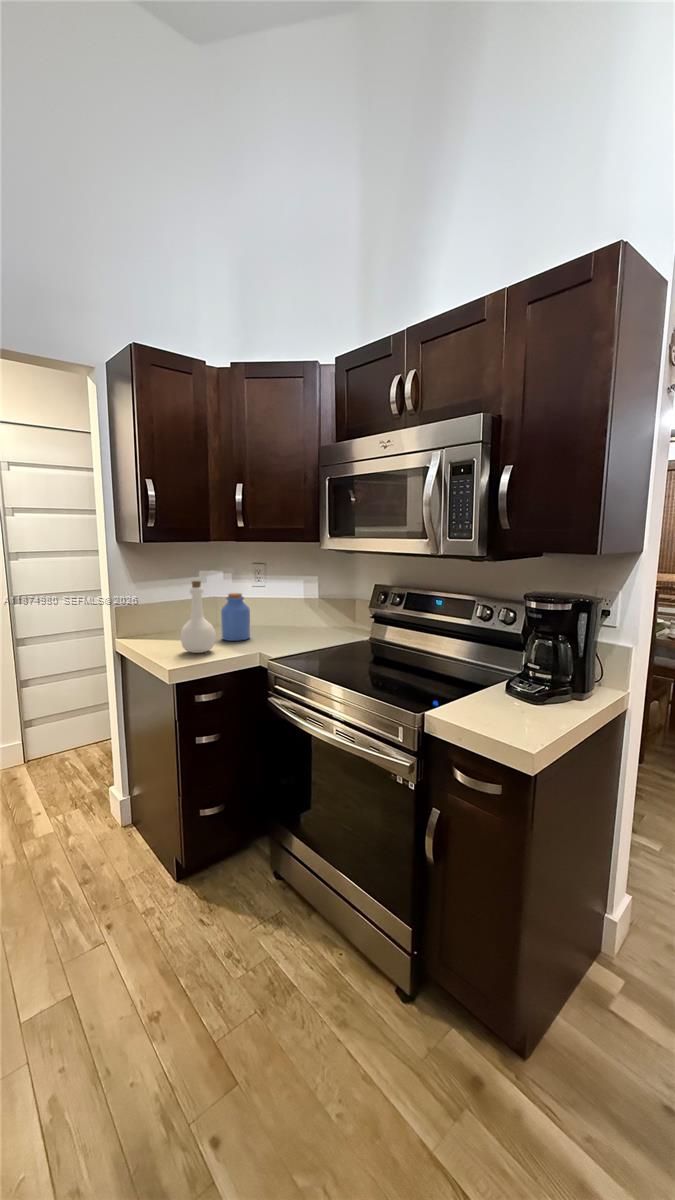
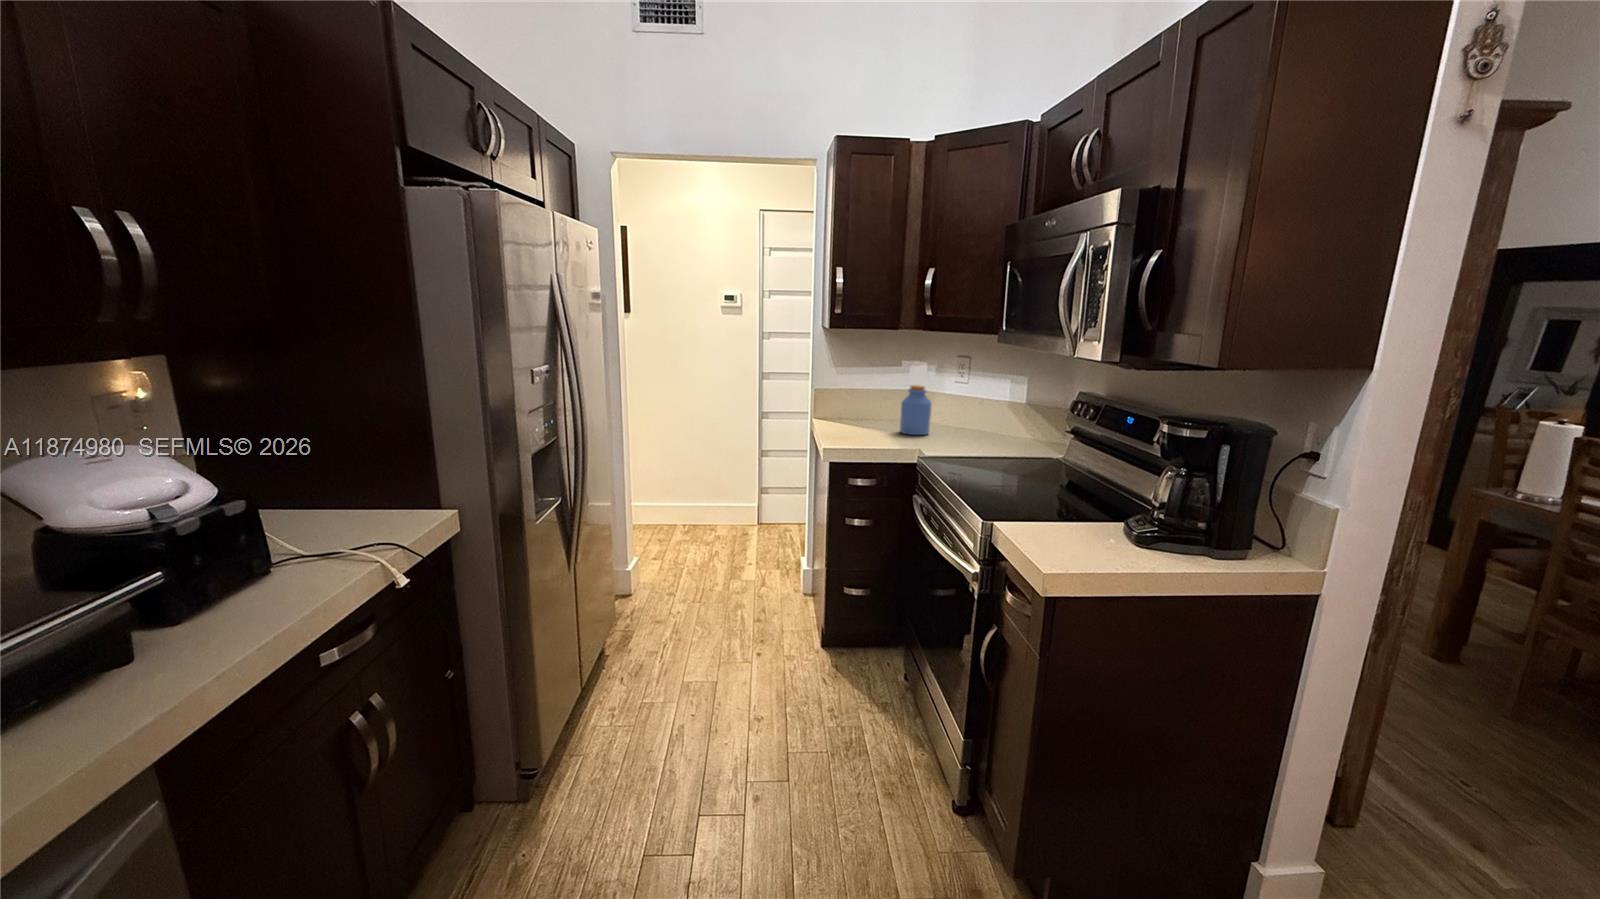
bottle: present [181,581,215,653] -> none [848,368,881,439]

